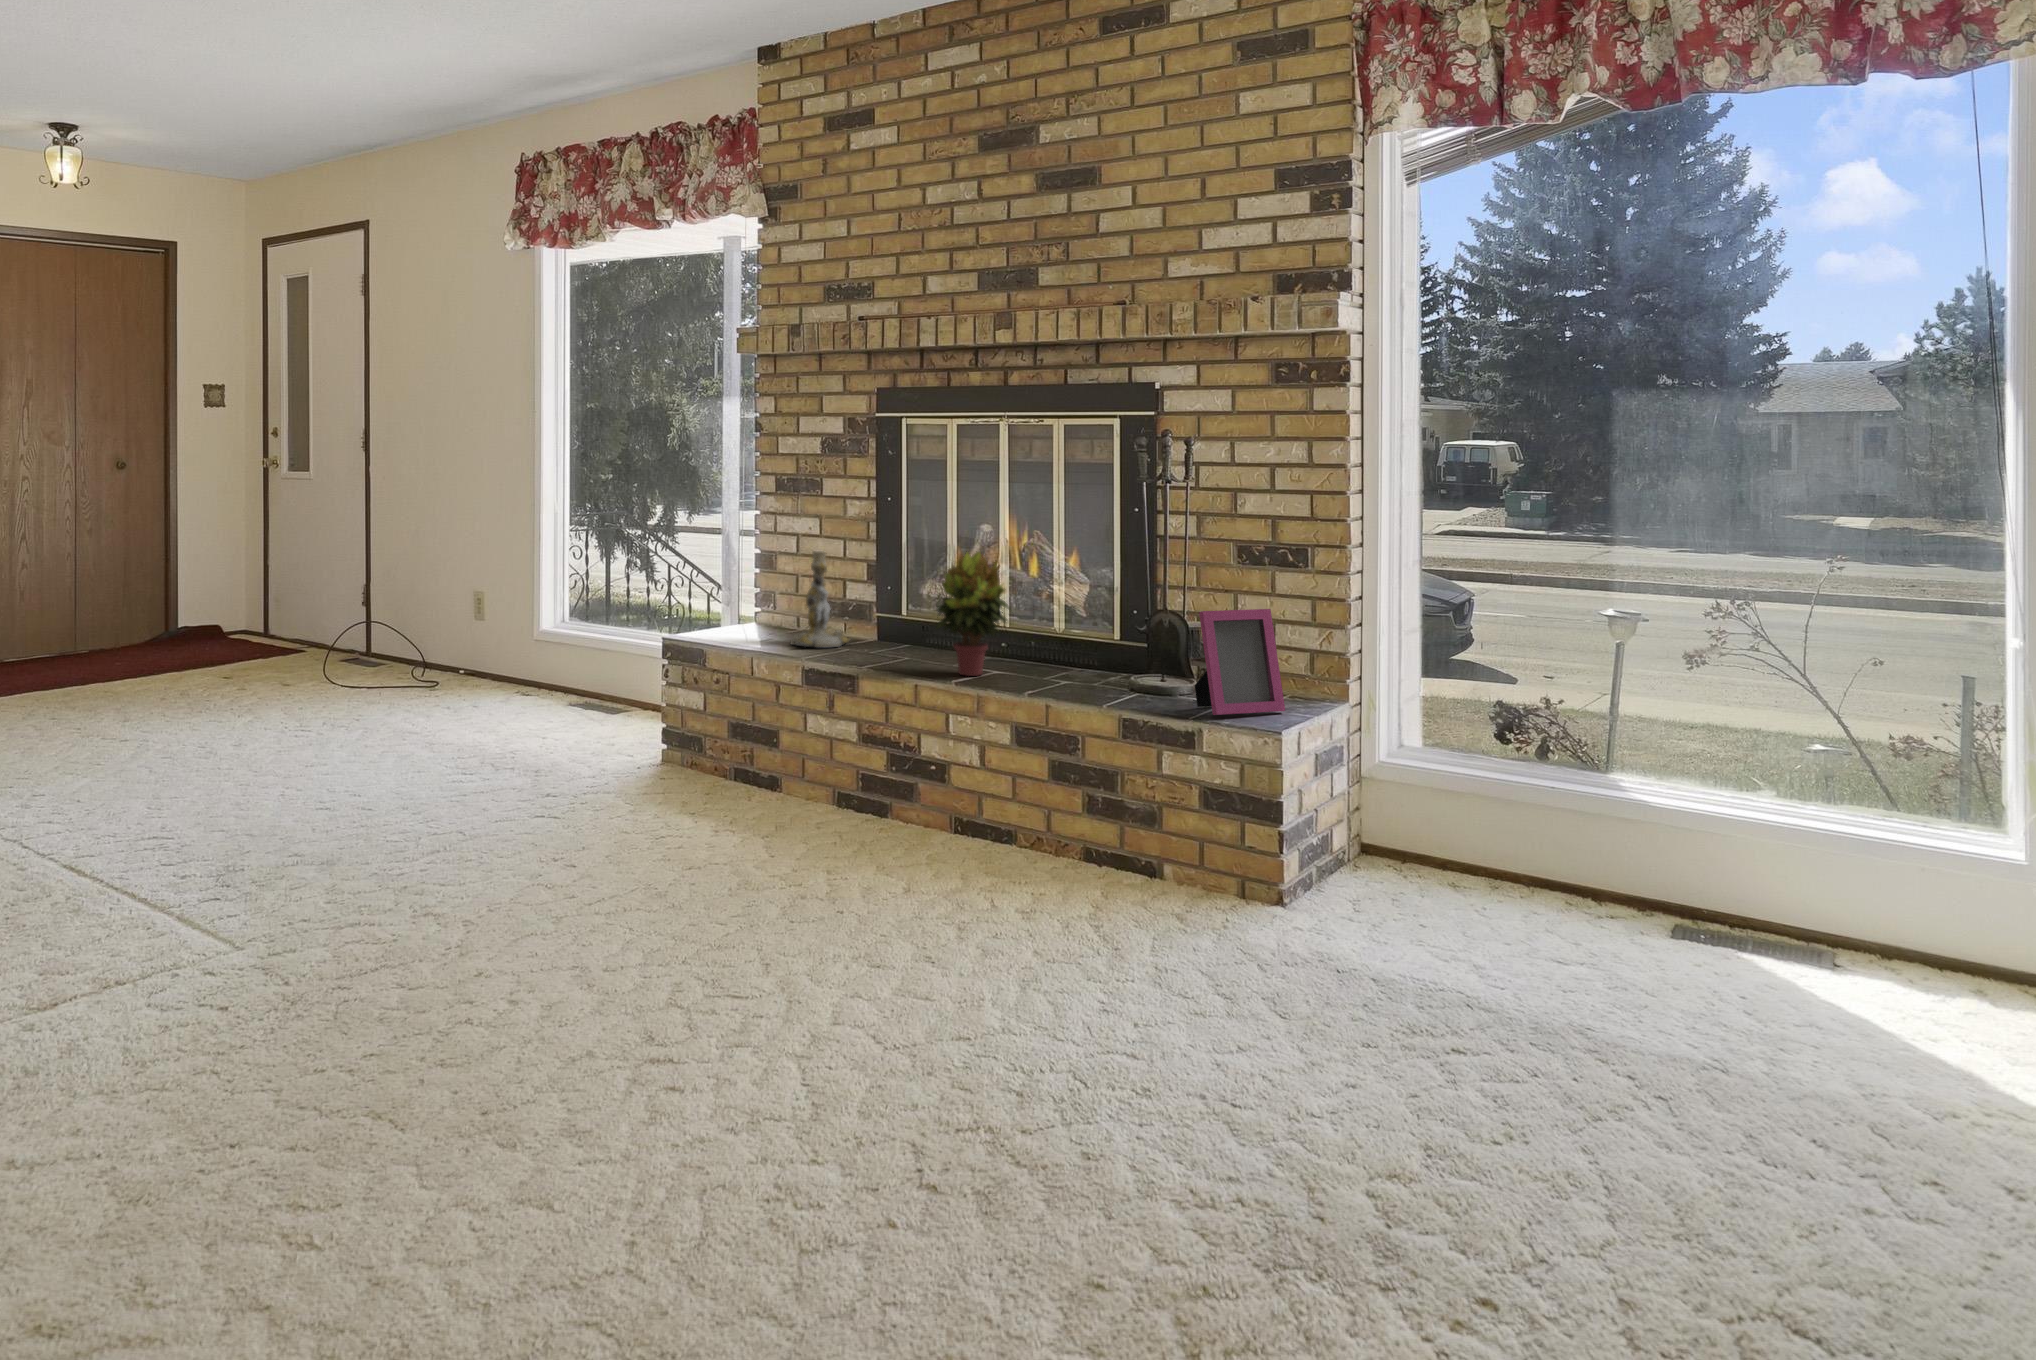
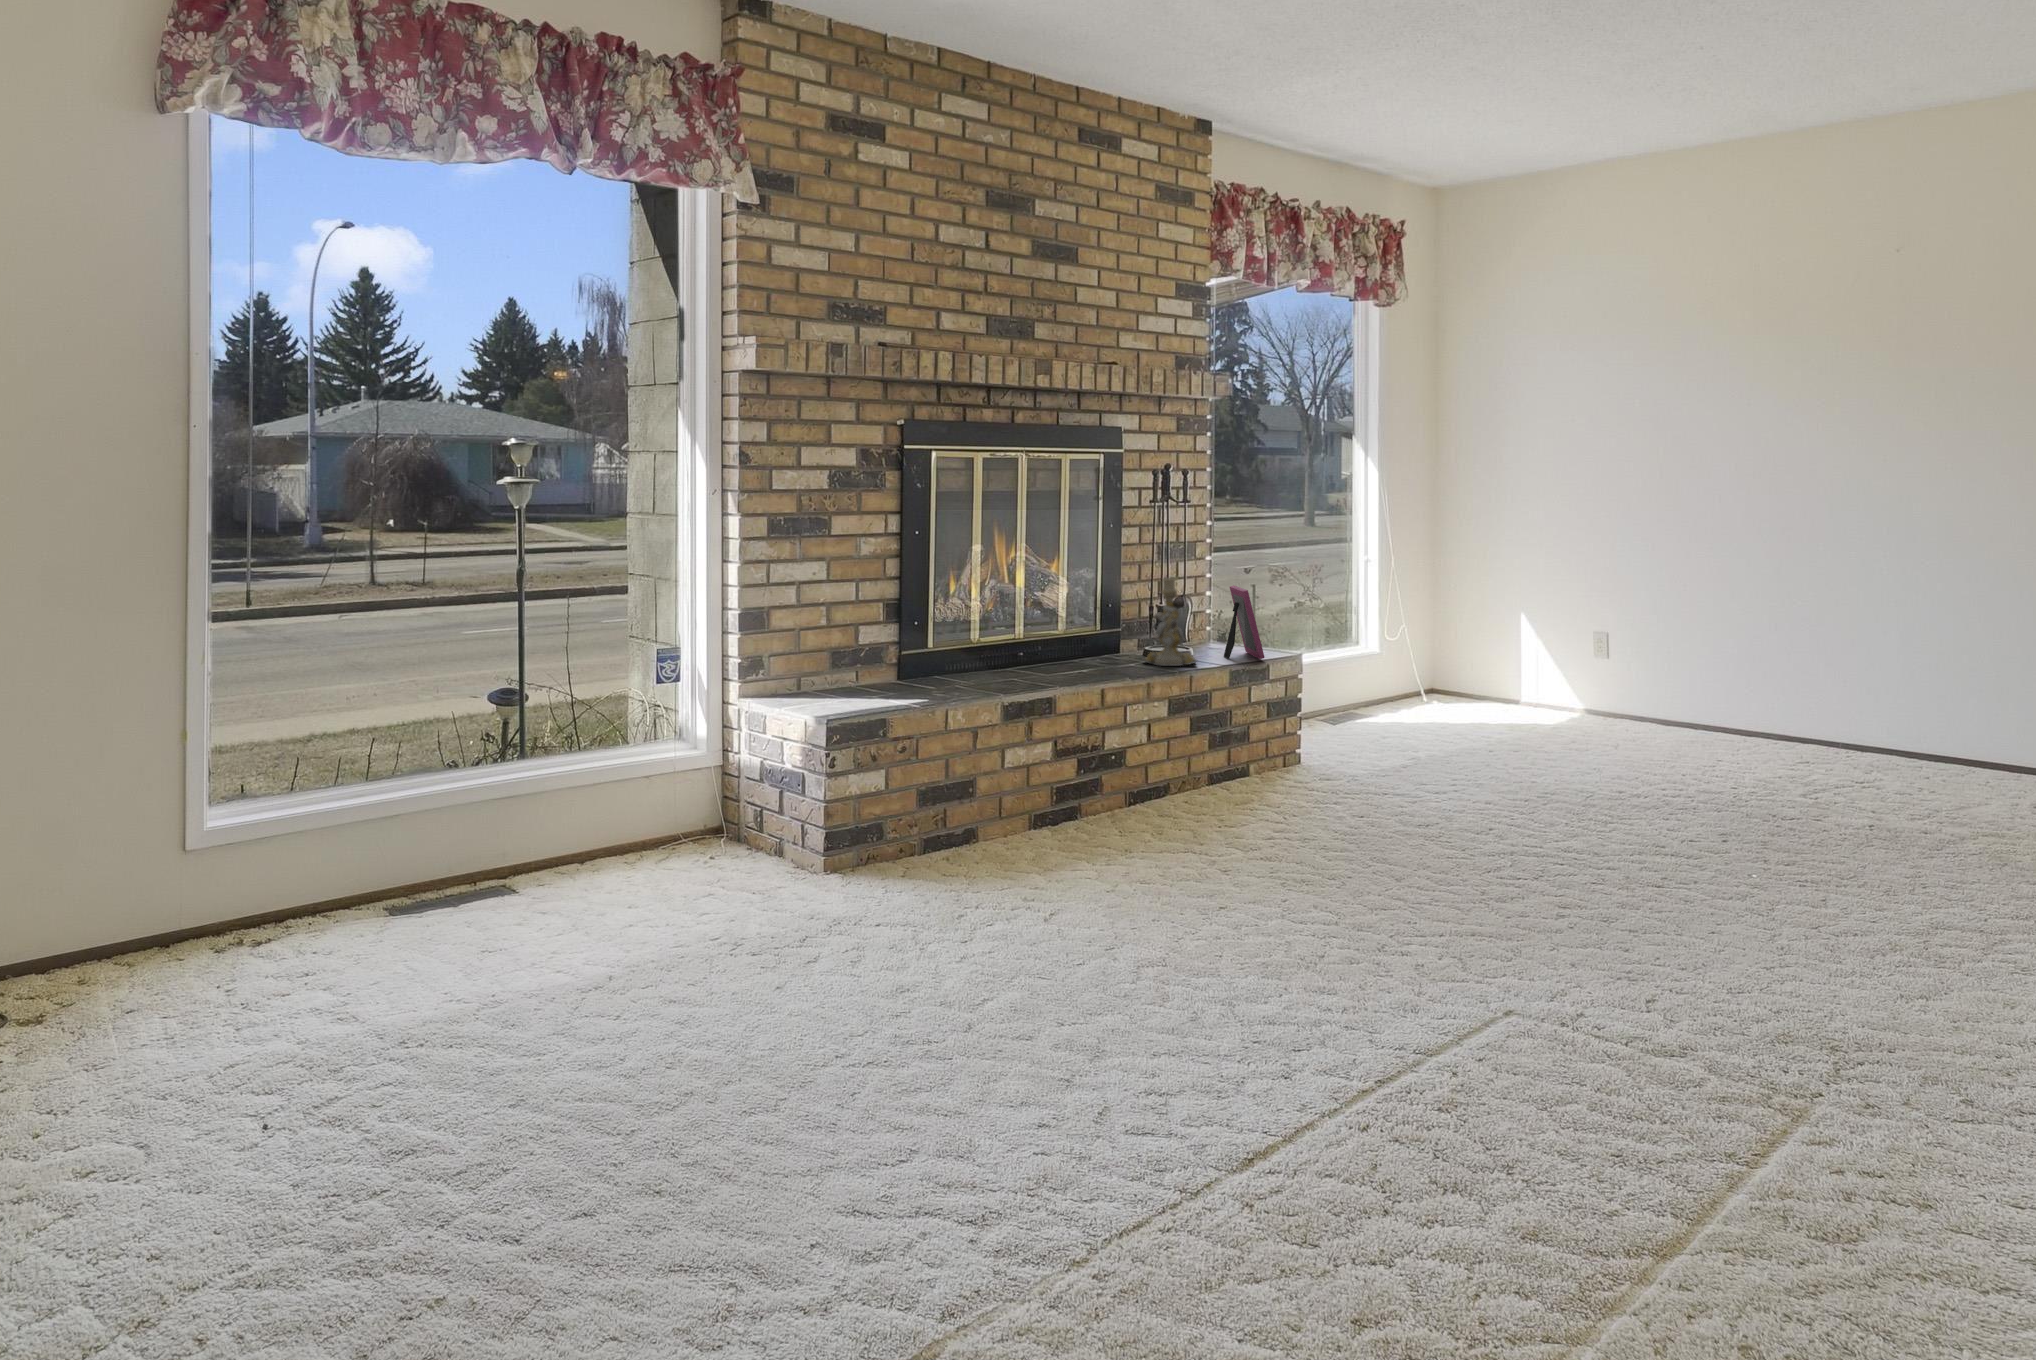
candlestick: present [791,551,850,648] -> present [1144,578,1196,666]
potted plant: present [936,551,1010,676] -> none [1052,569,1119,678]

